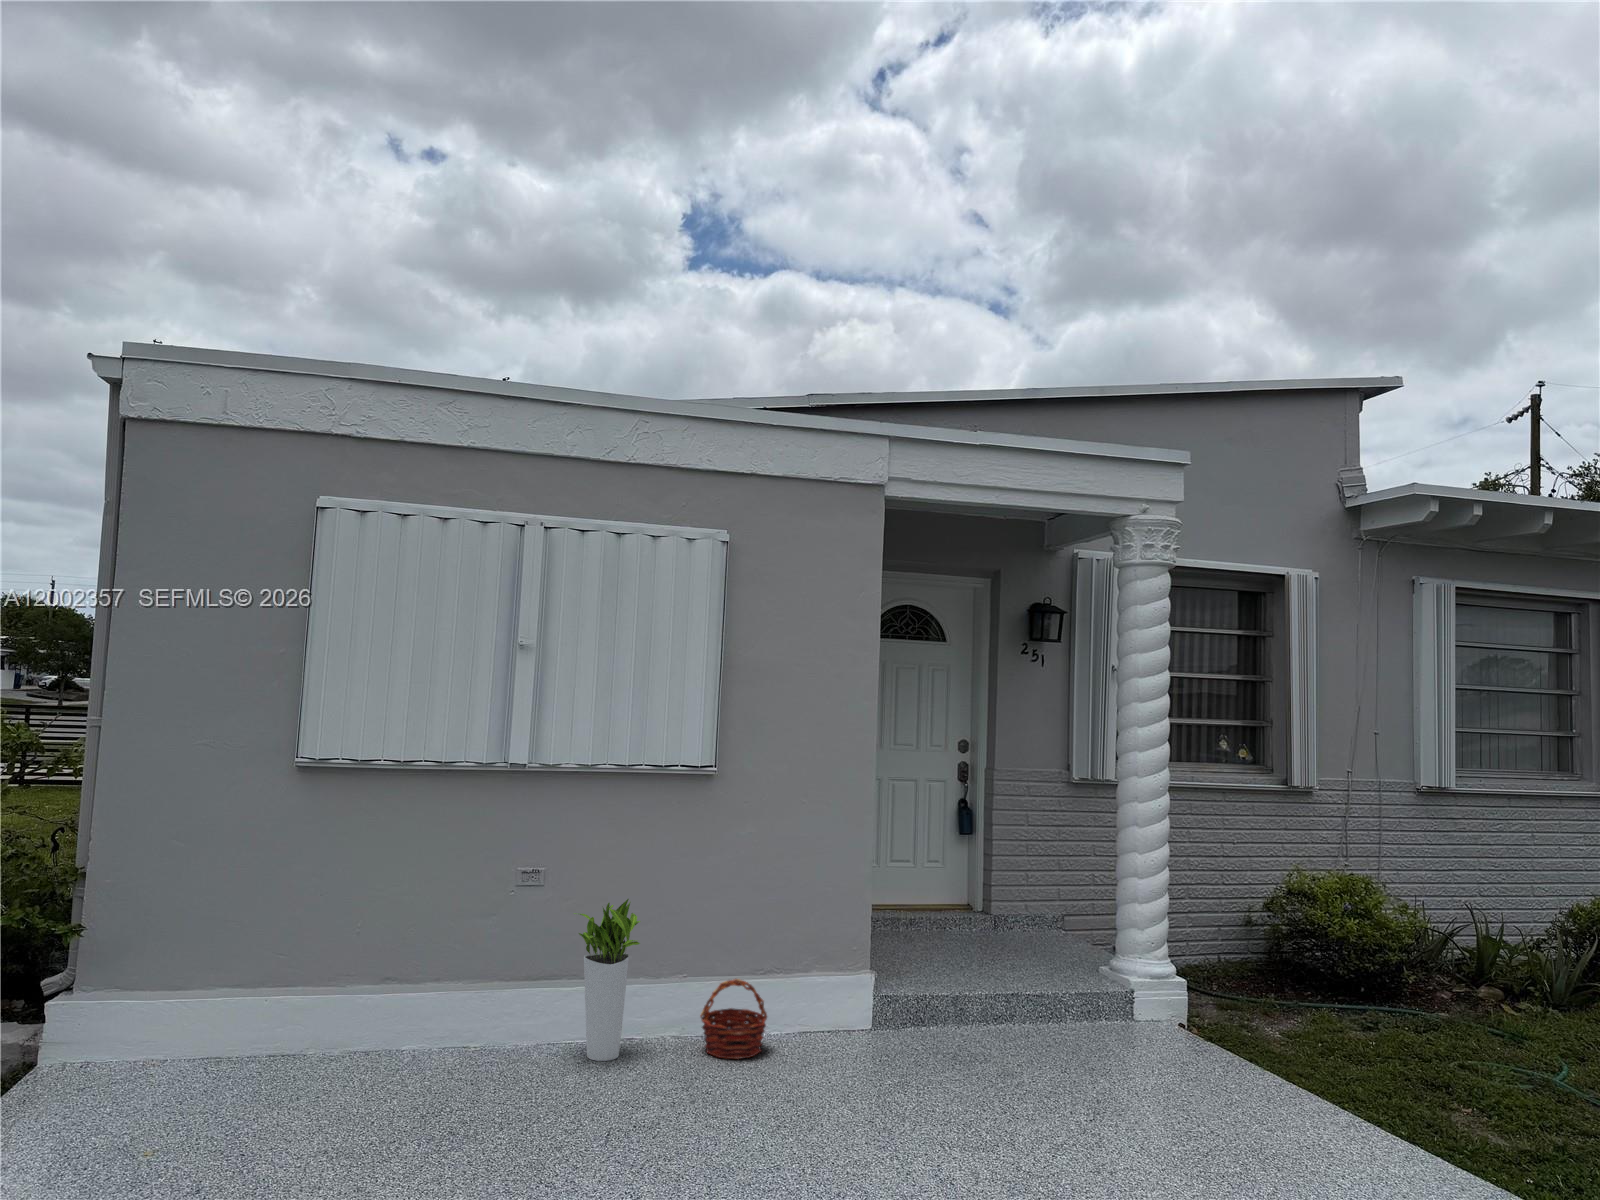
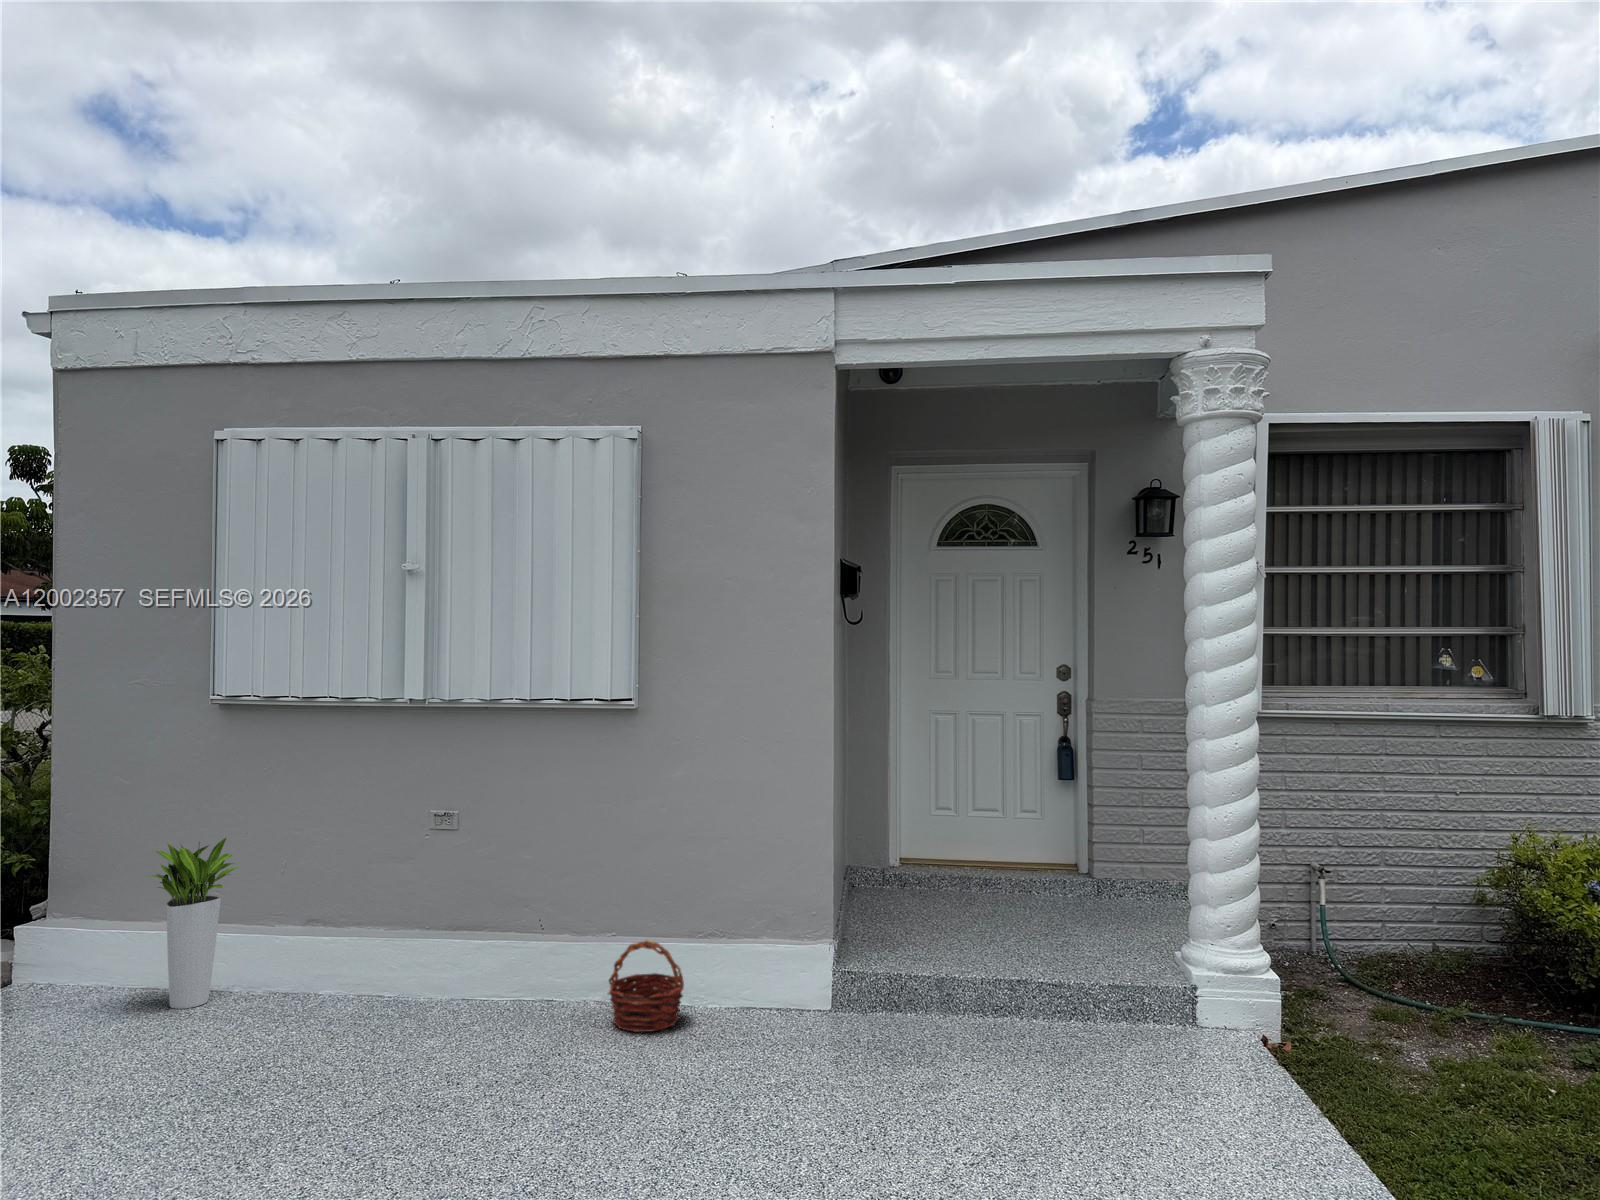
planter: present [575,899,640,1061] -> present [148,838,238,1009]

